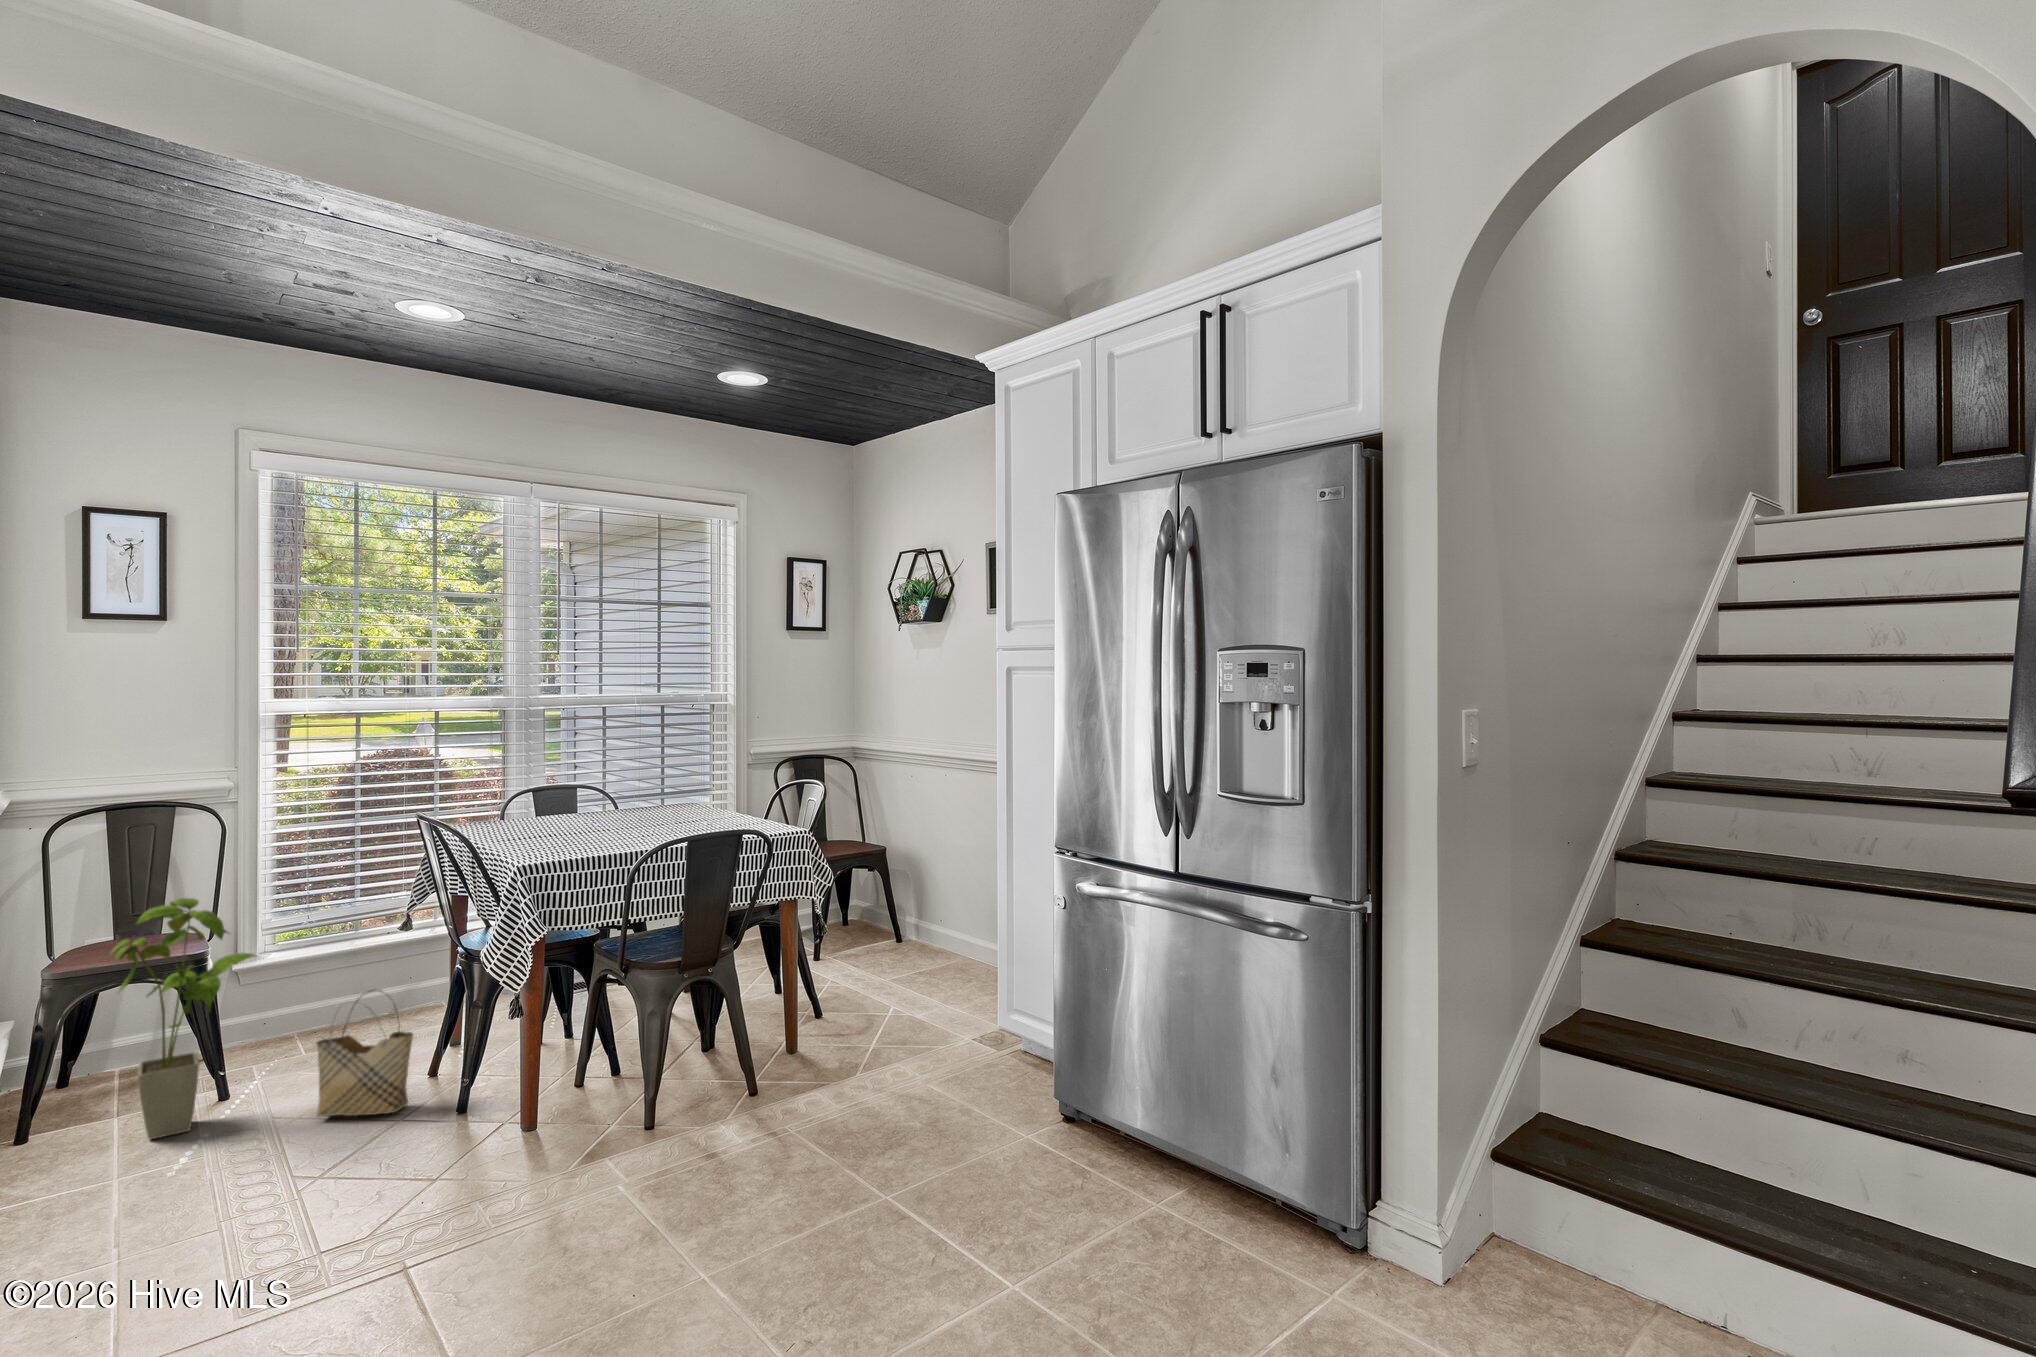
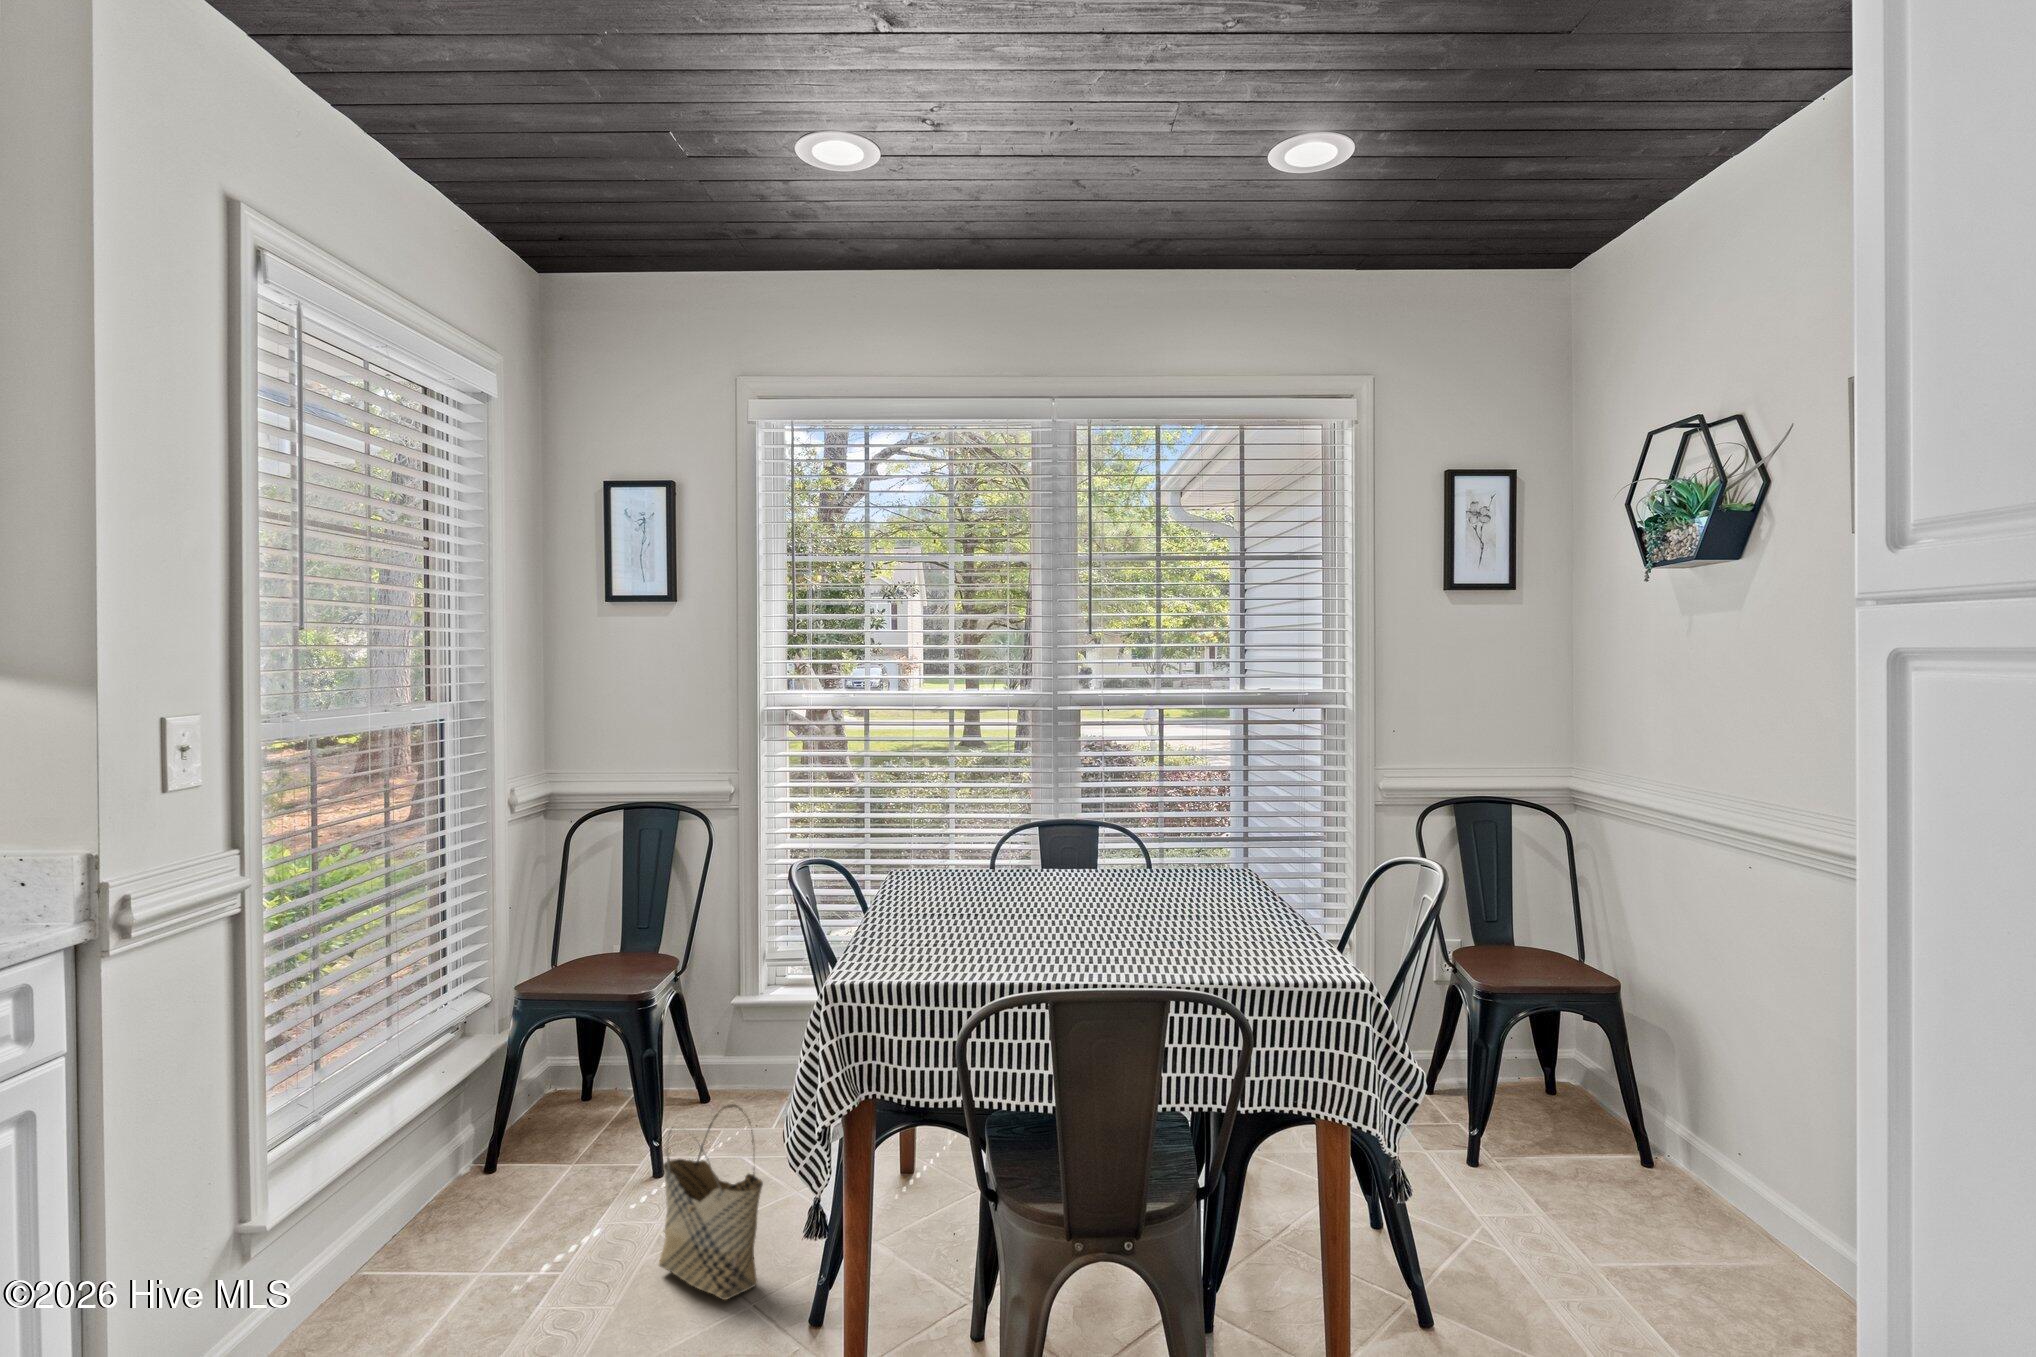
house plant: present [108,898,256,1139] -> none [491,942,658,1231]

